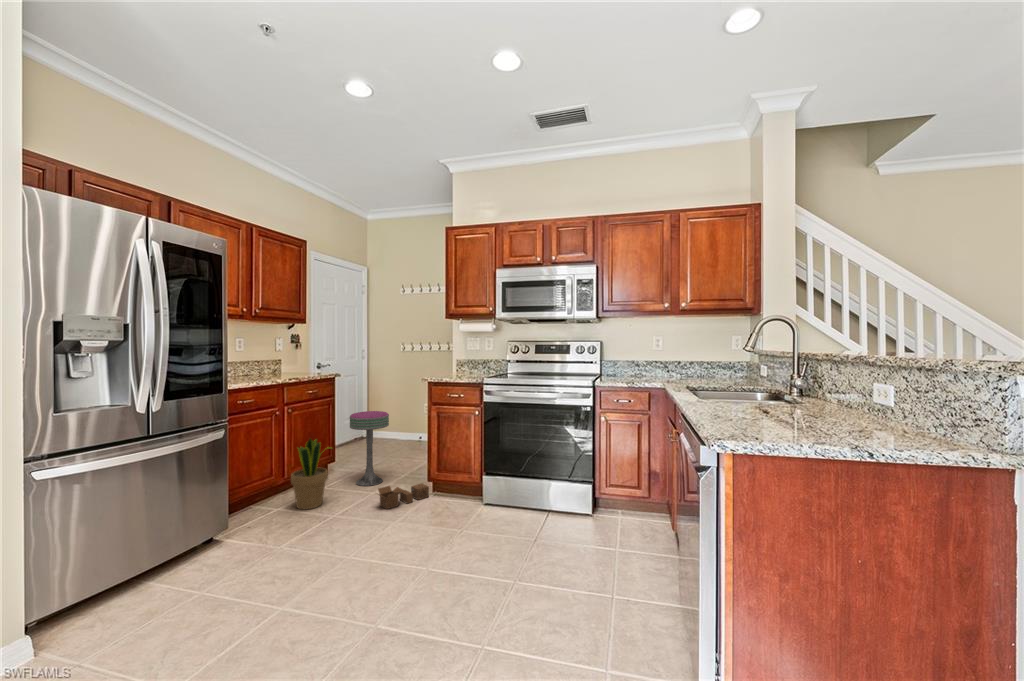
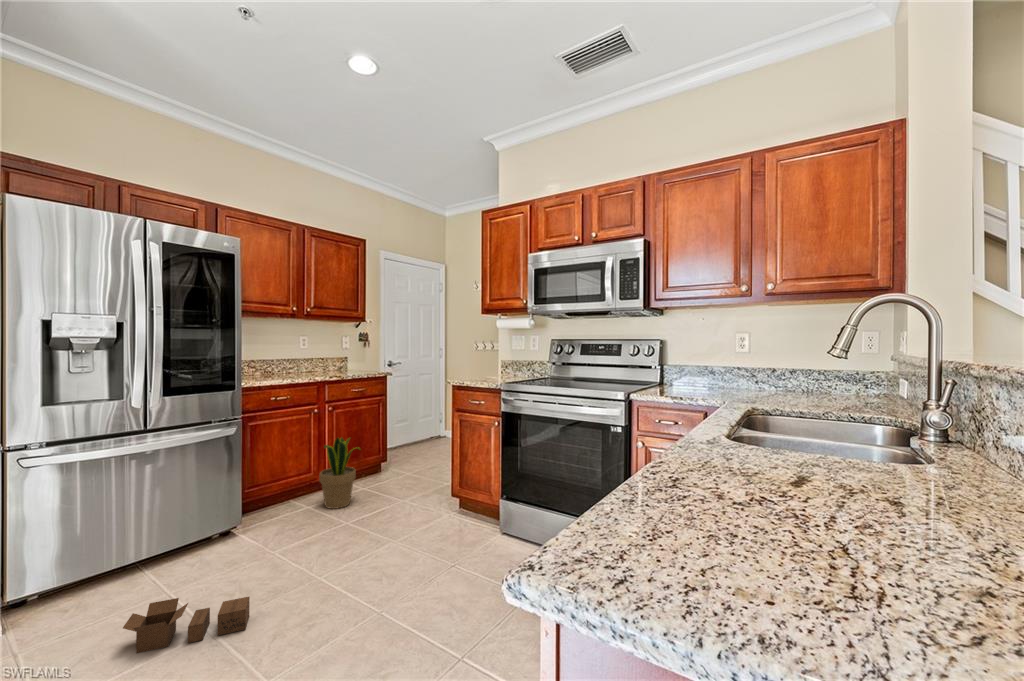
bar stool: present [350,411,389,486] -> none [390,412,430,491]
cardboard box: present [378,484,429,509] -> present [123,597,250,653]

